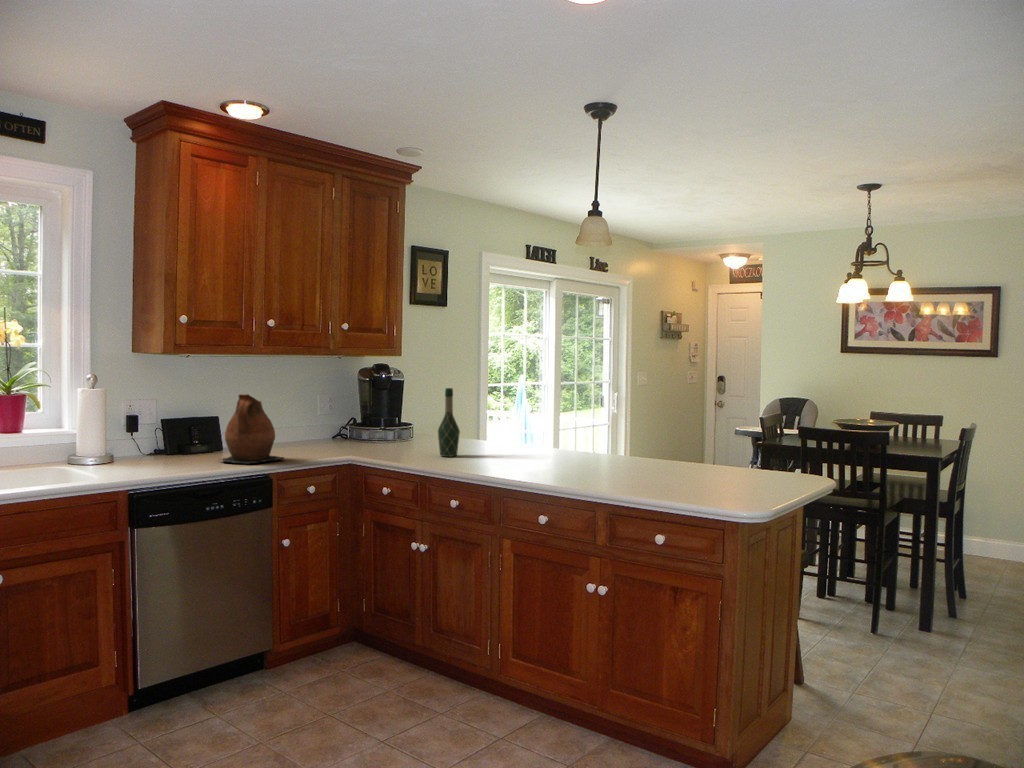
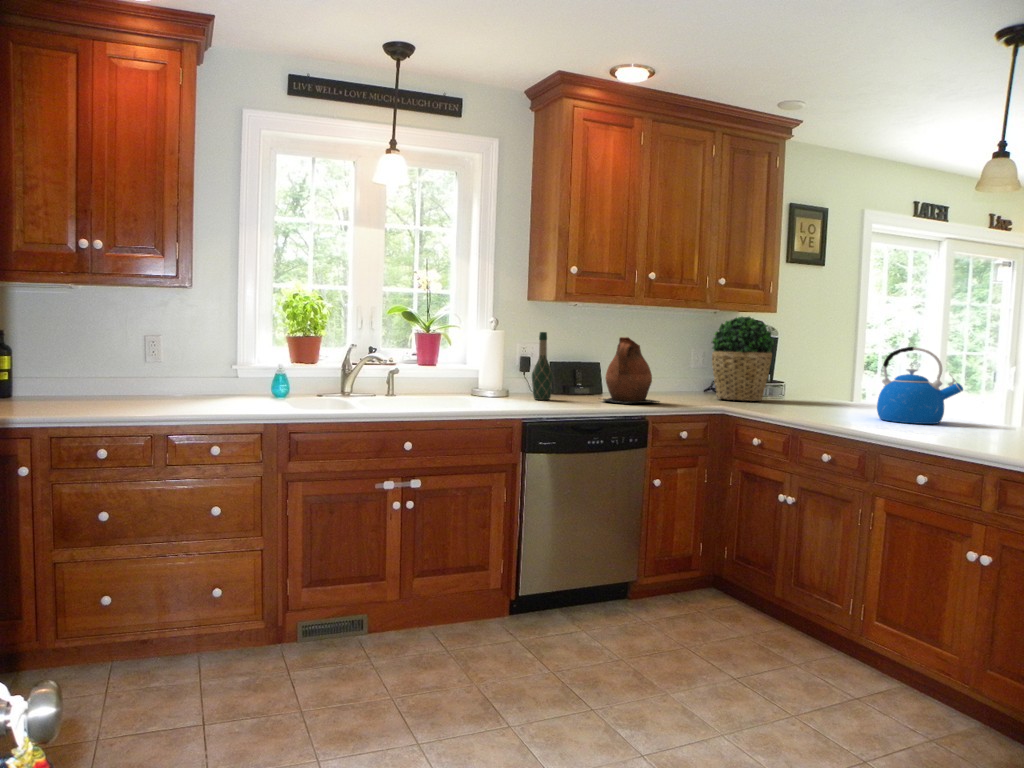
potted plant: none [338,365,396,449] -> present [712,317,774,401]
wine bottle: present [438,388,460,457] -> present [532,332,553,400]
kettle: none [468,404,525,468] -> present [877,347,963,424]

